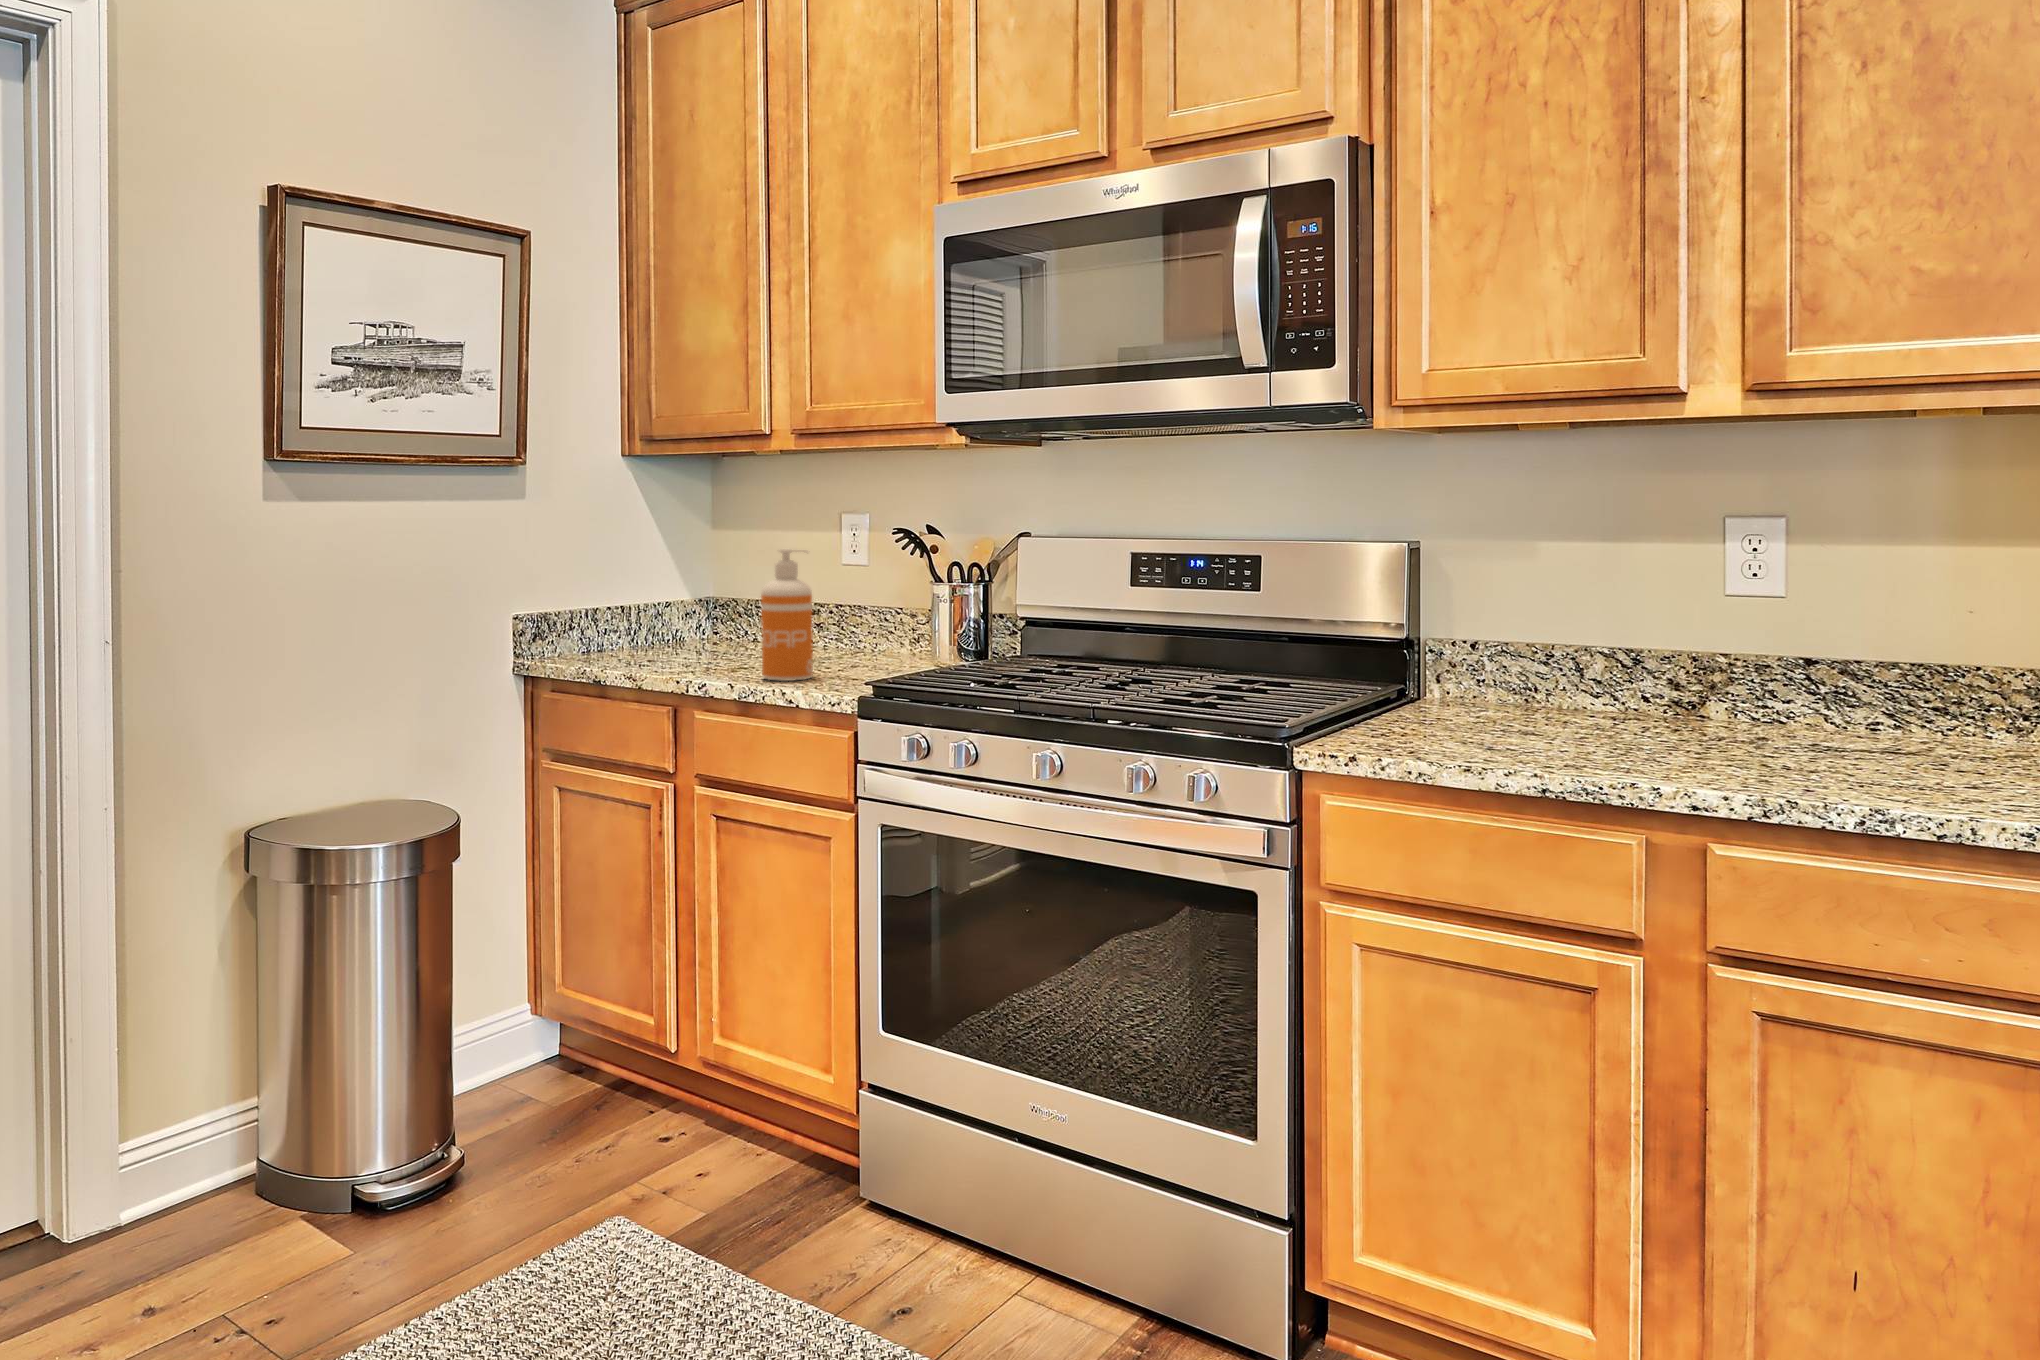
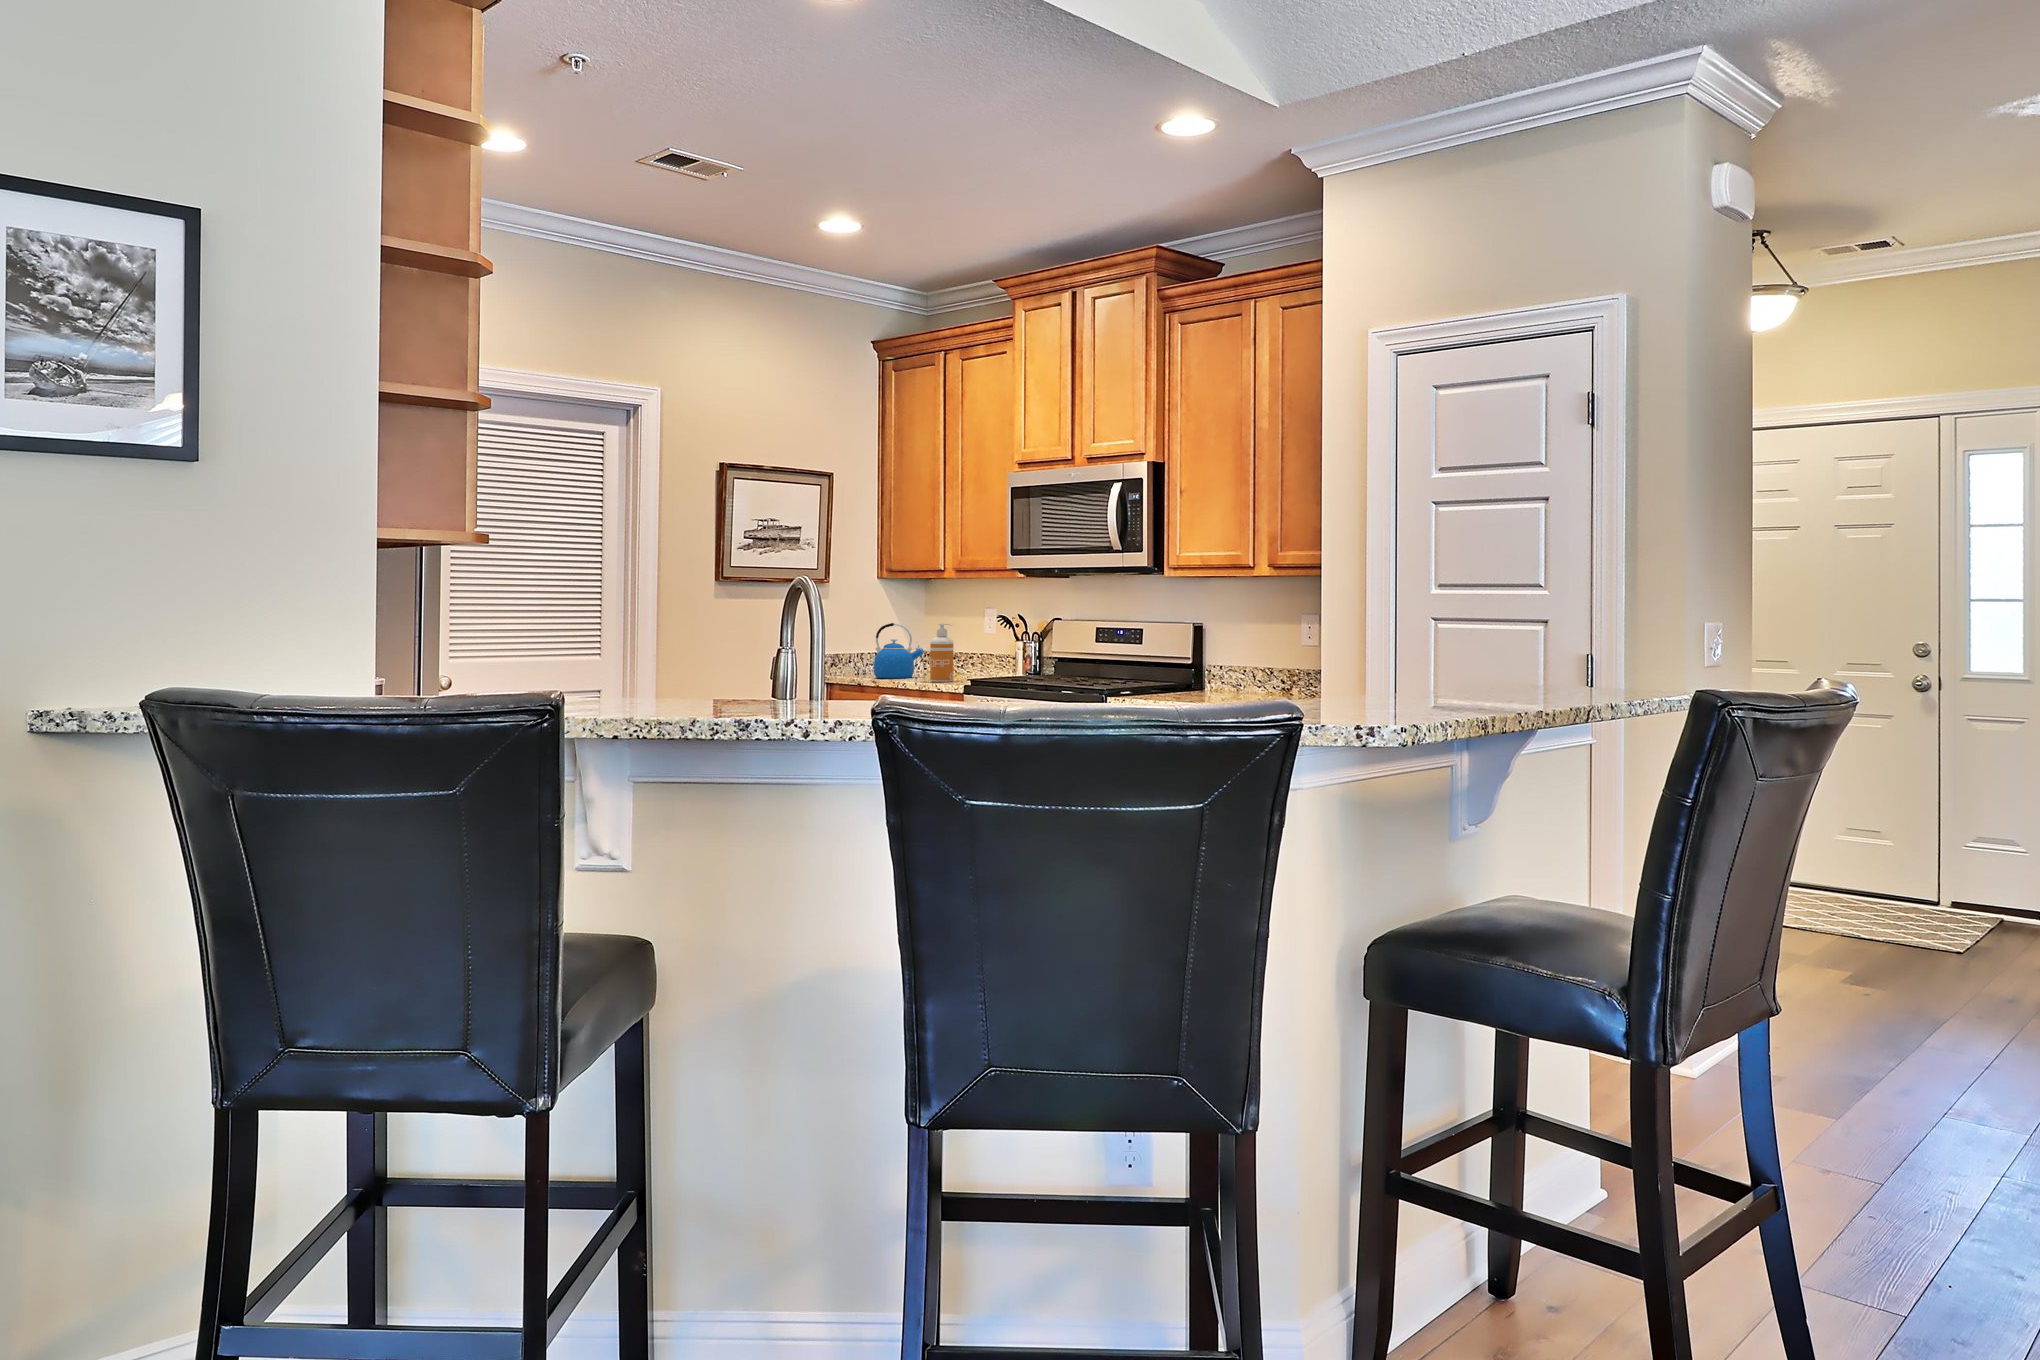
kettle: none [623,547,728,665] -> present [874,623,924,678]

